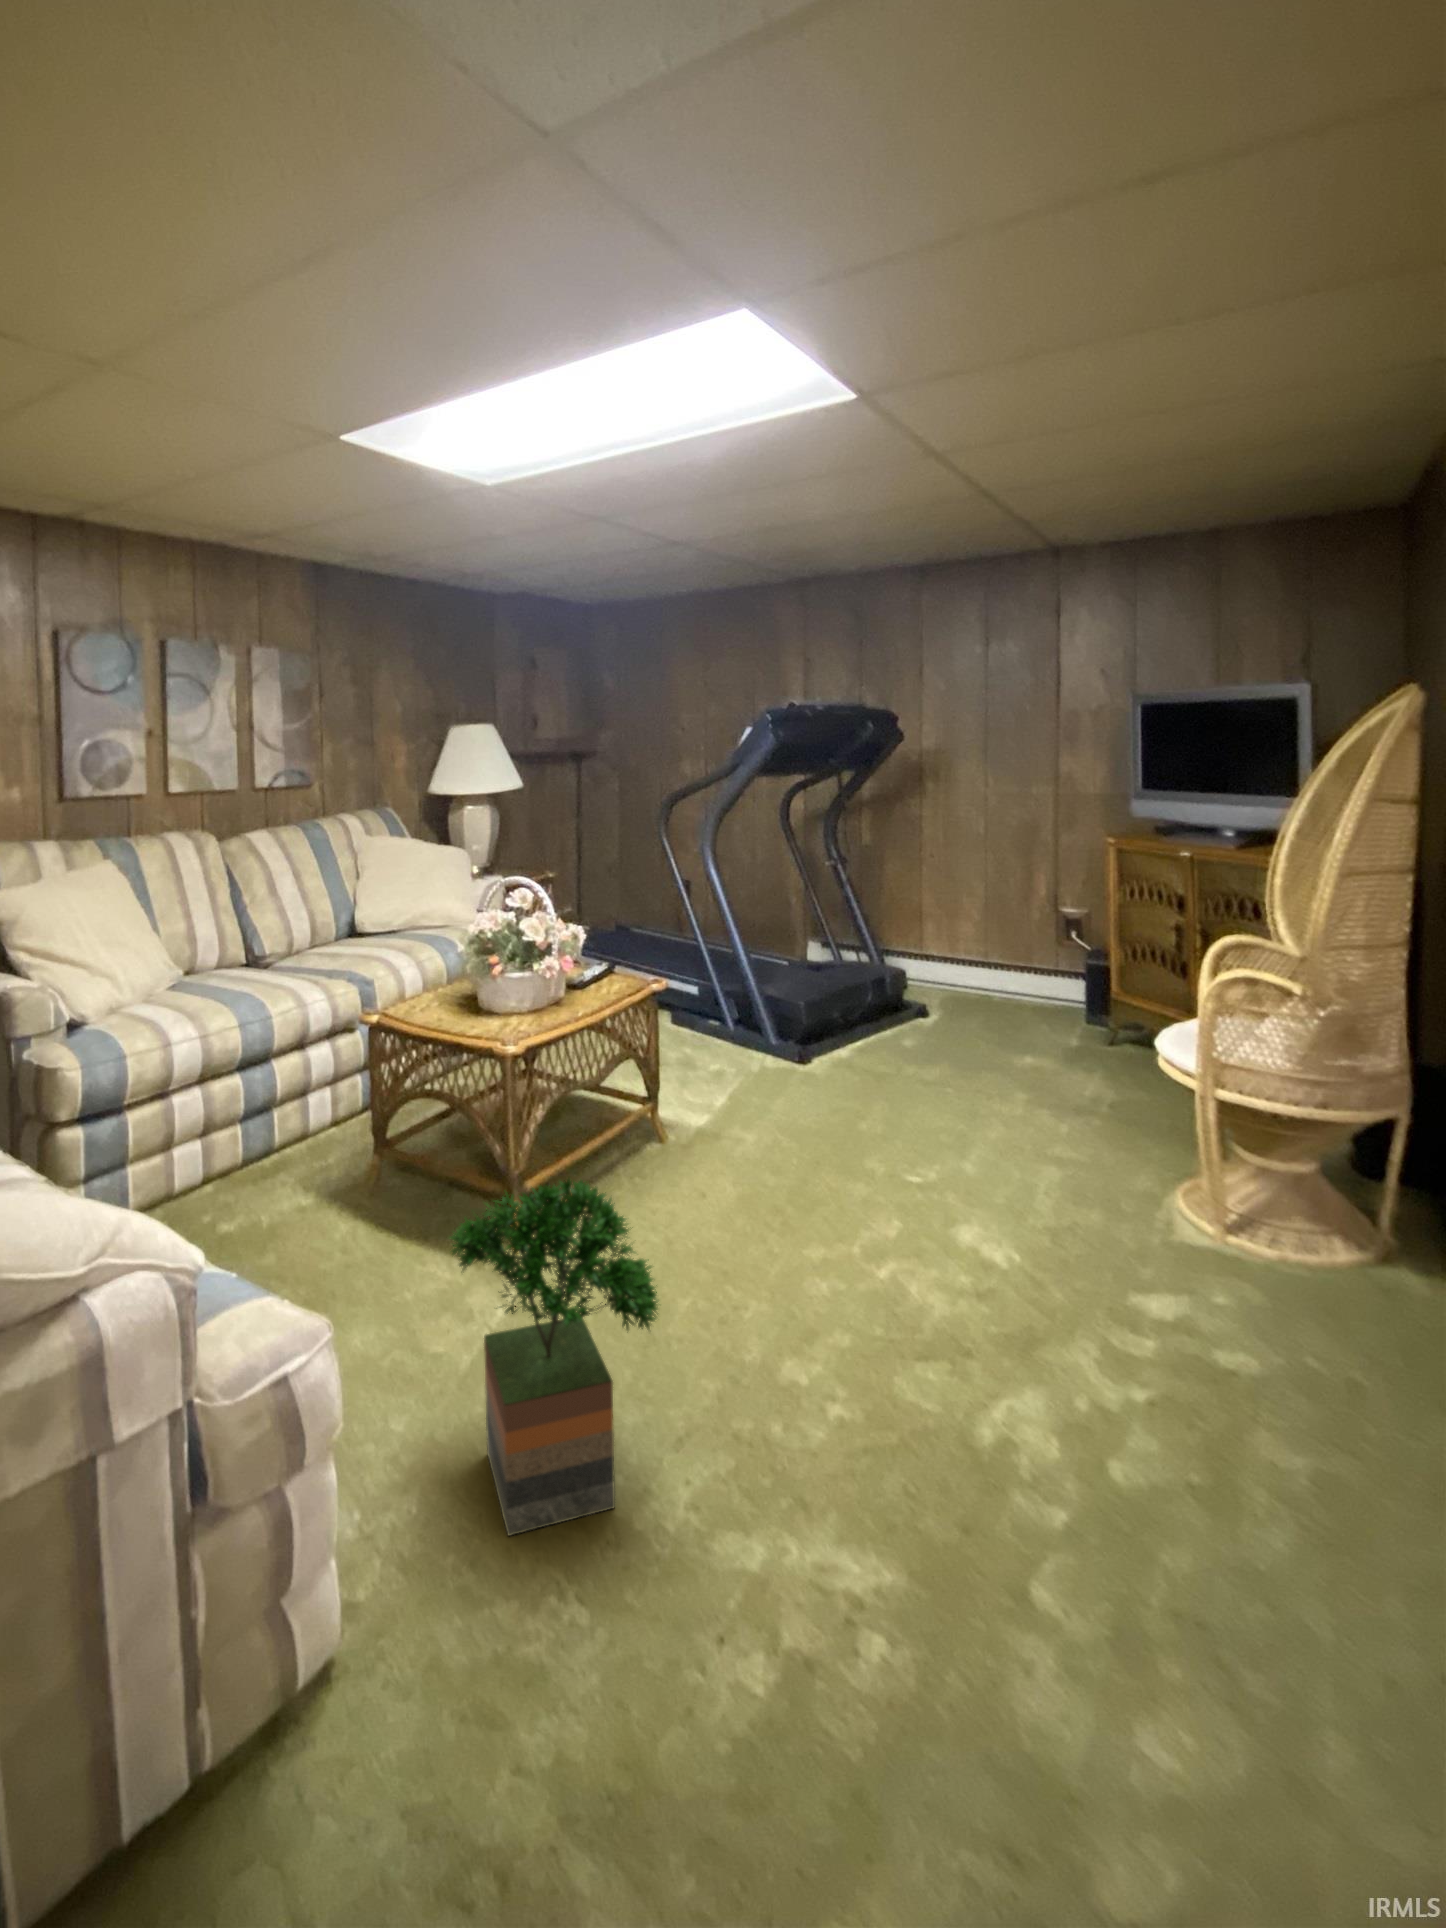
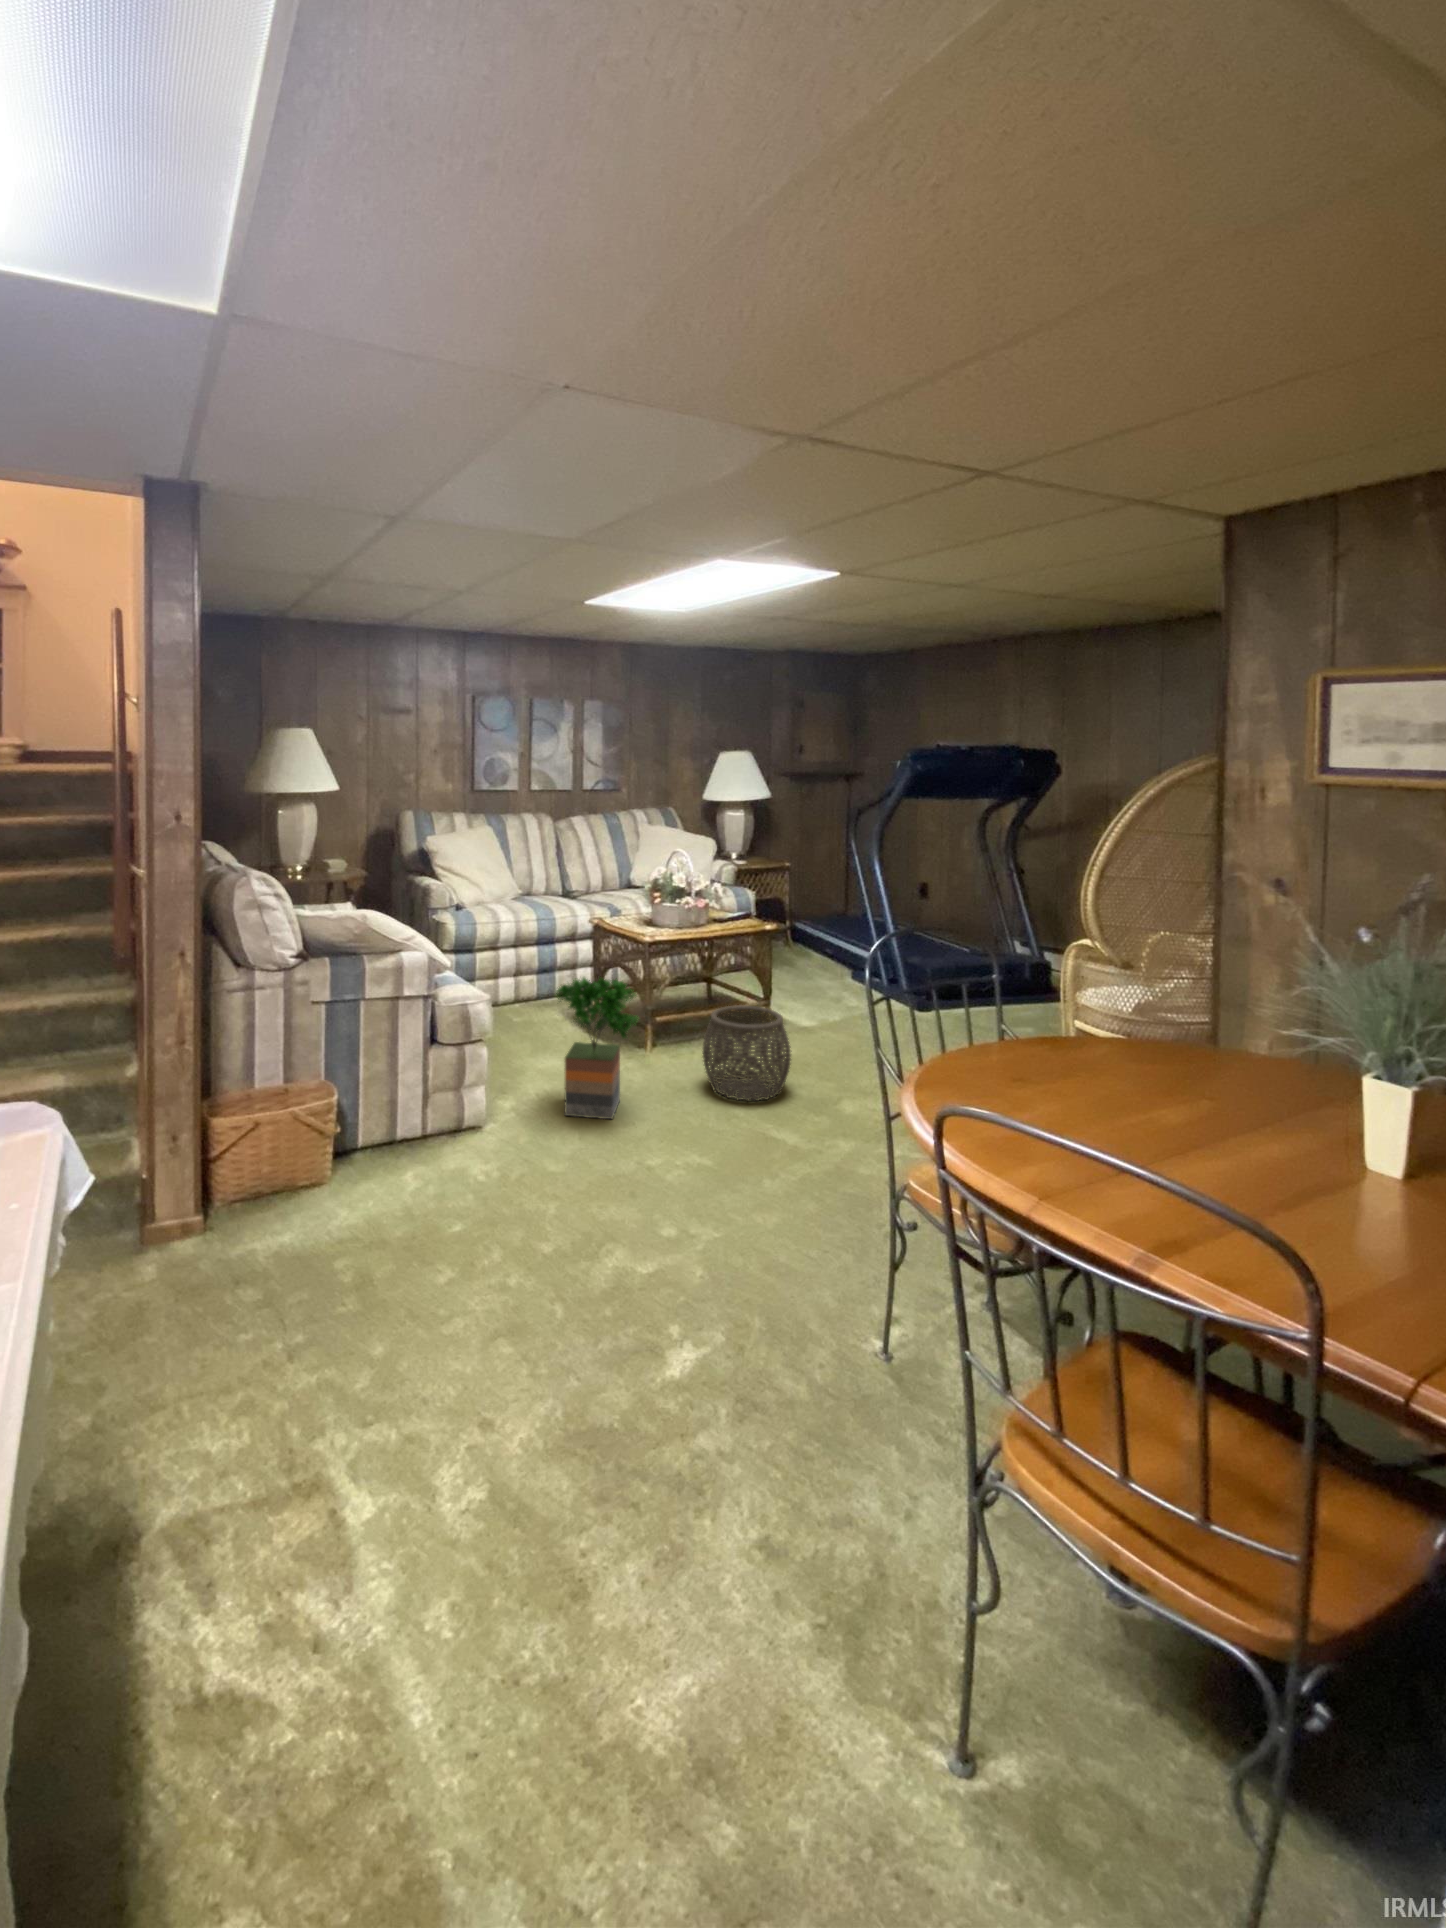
woven basket: none [687,1153,853,1355] -> present [702,1005,791,1101]

